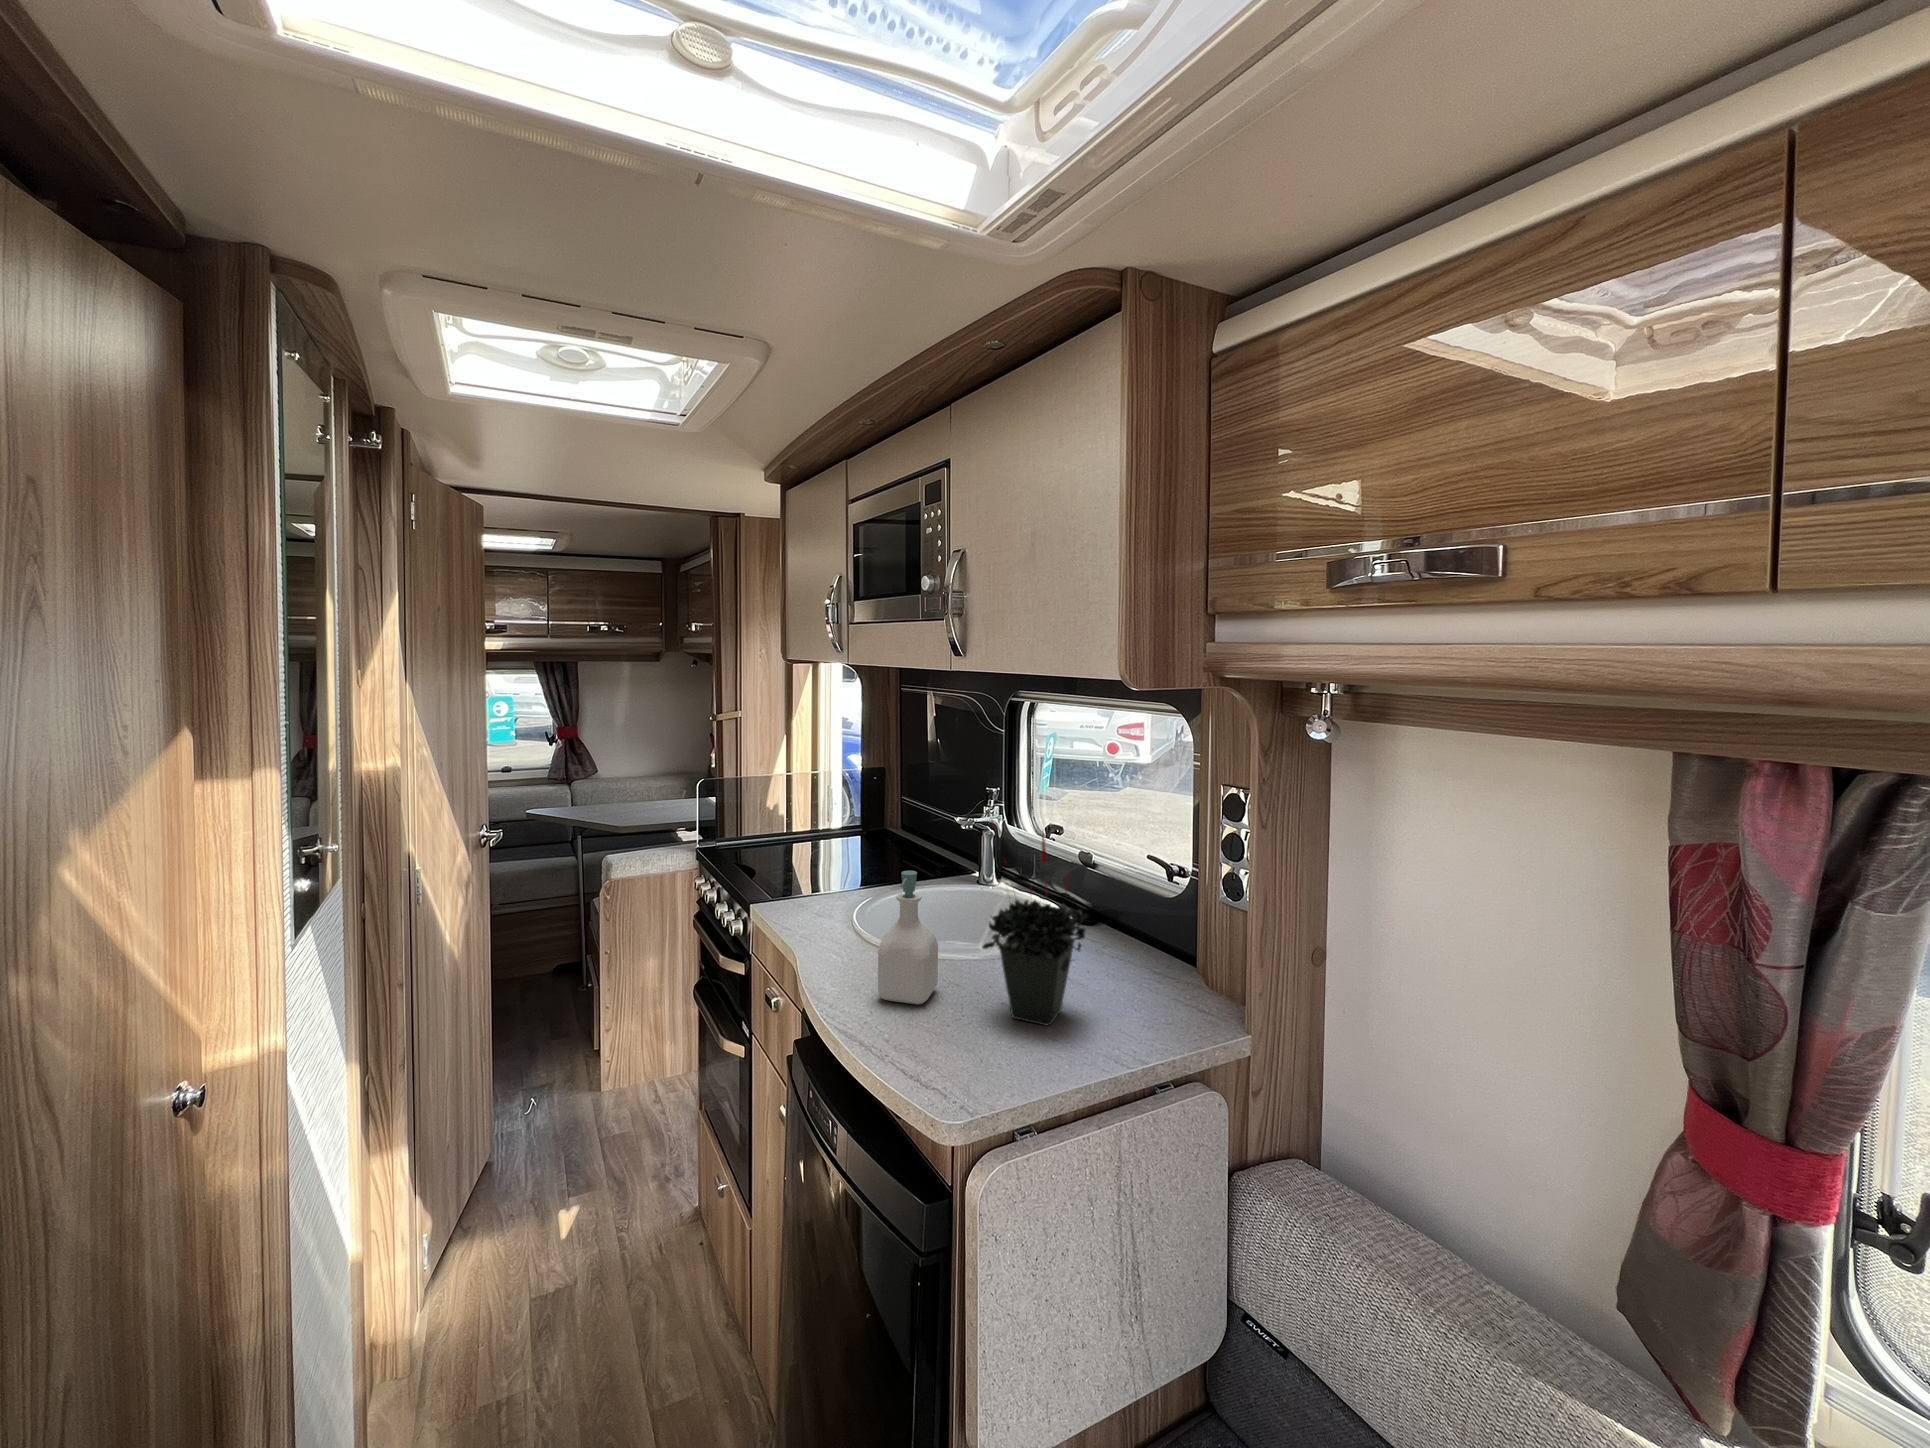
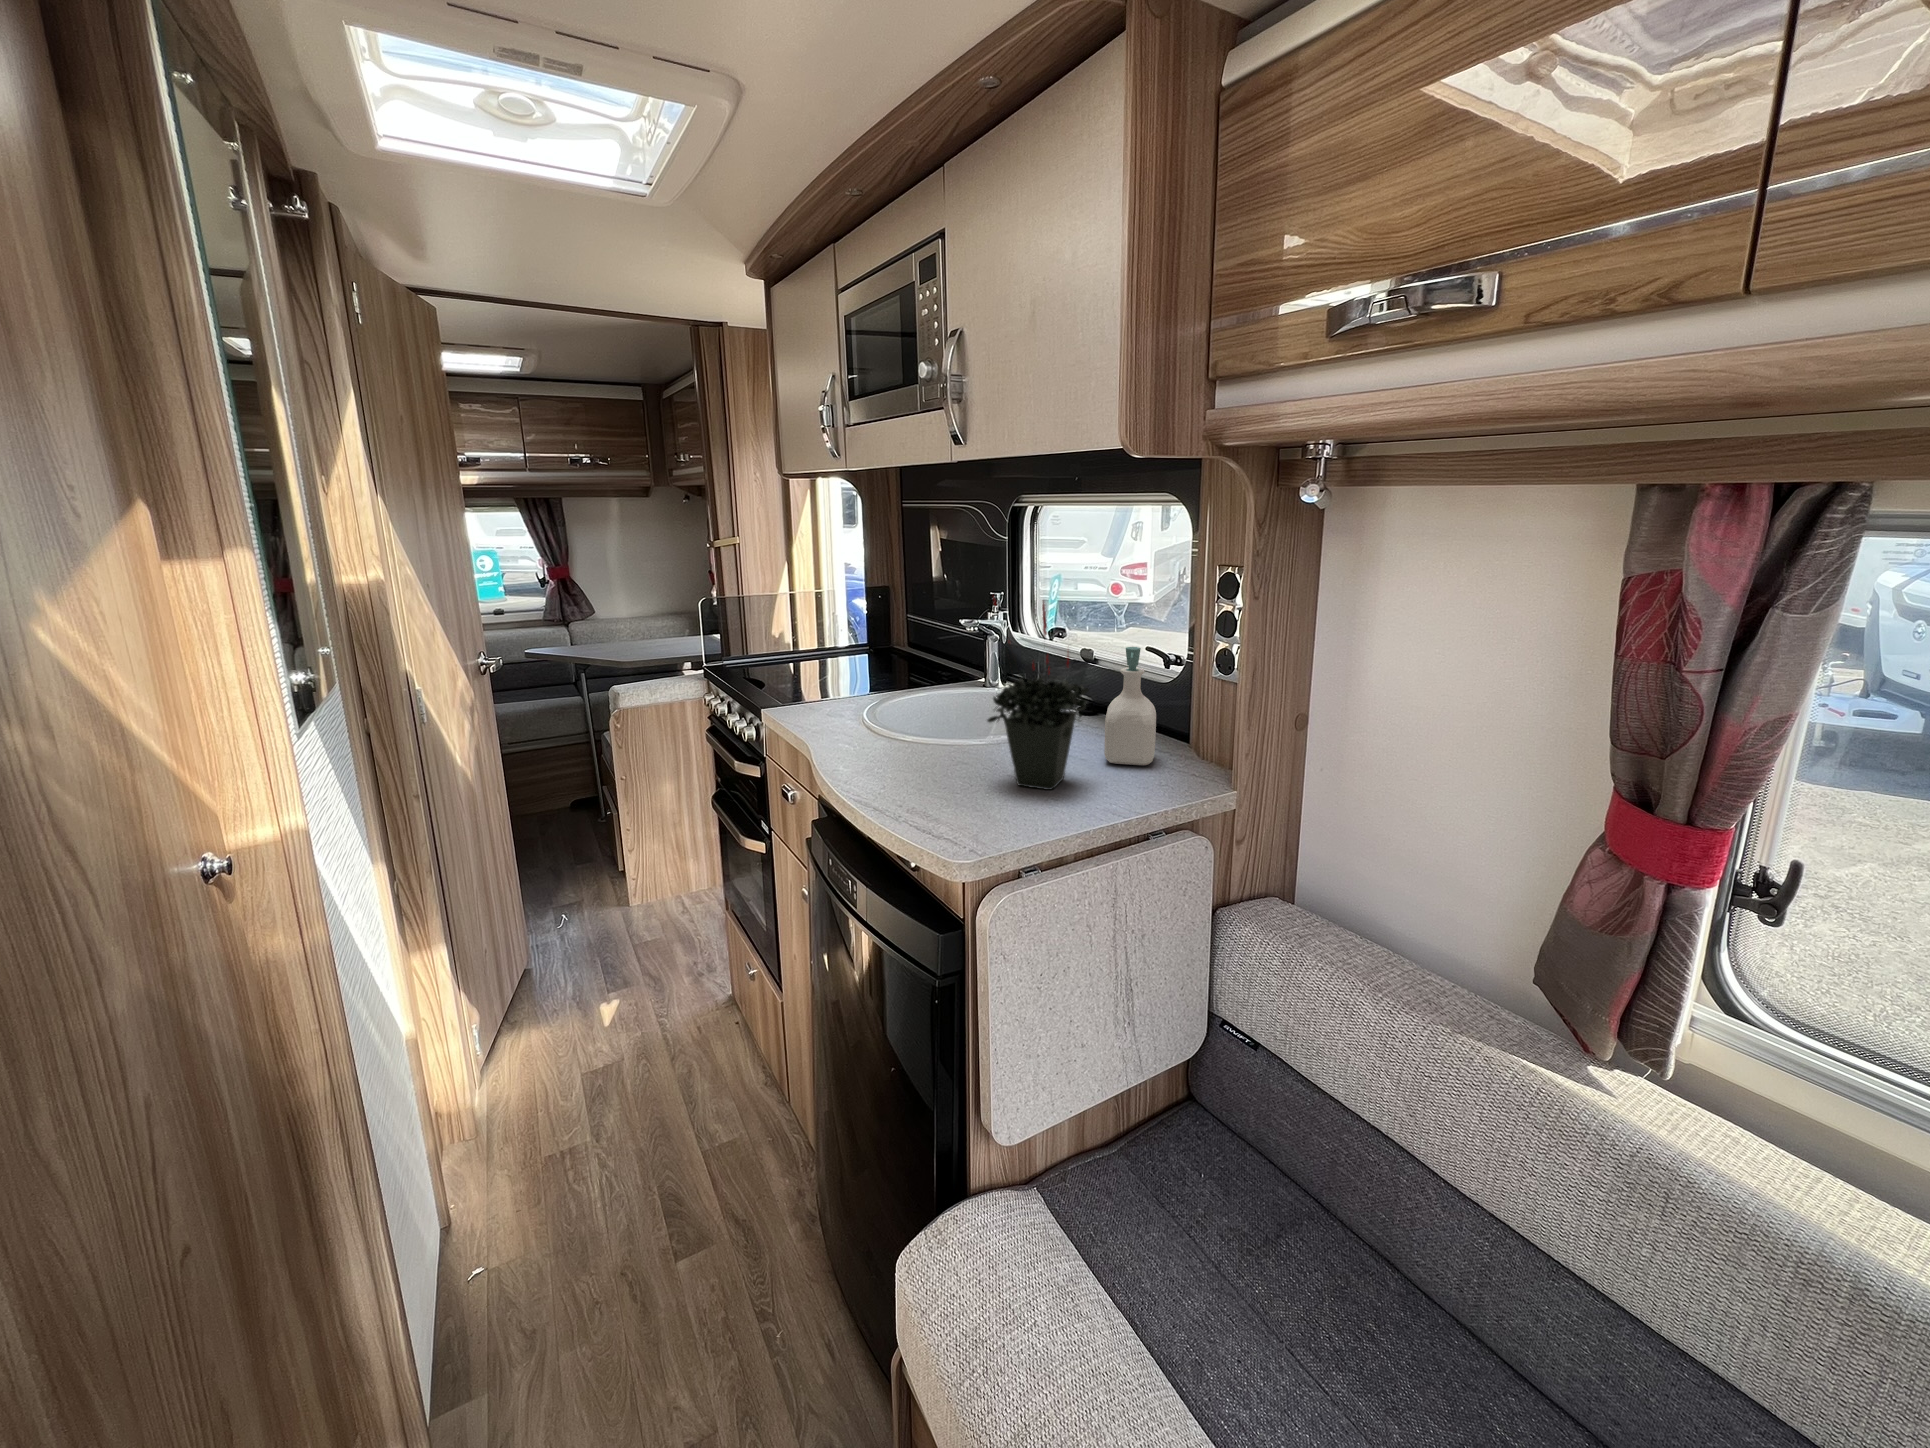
soap bottle: present [878,871,938,1004] -> present [1104,647,1156,765]

